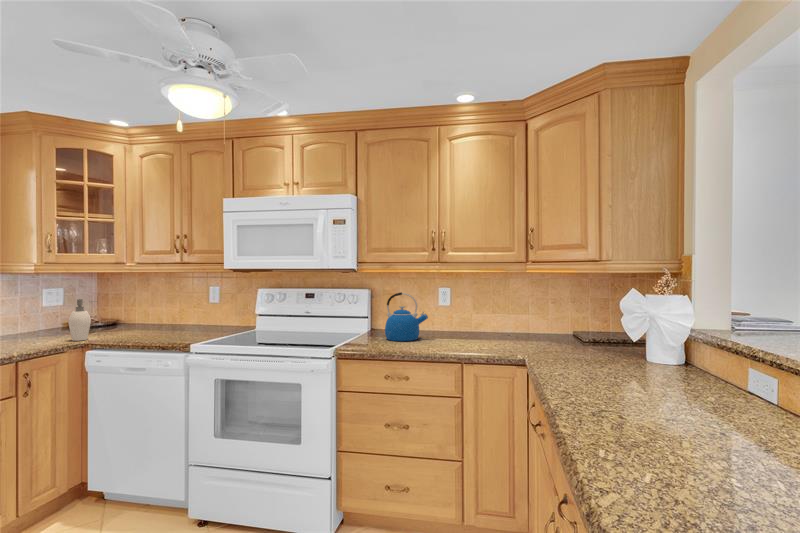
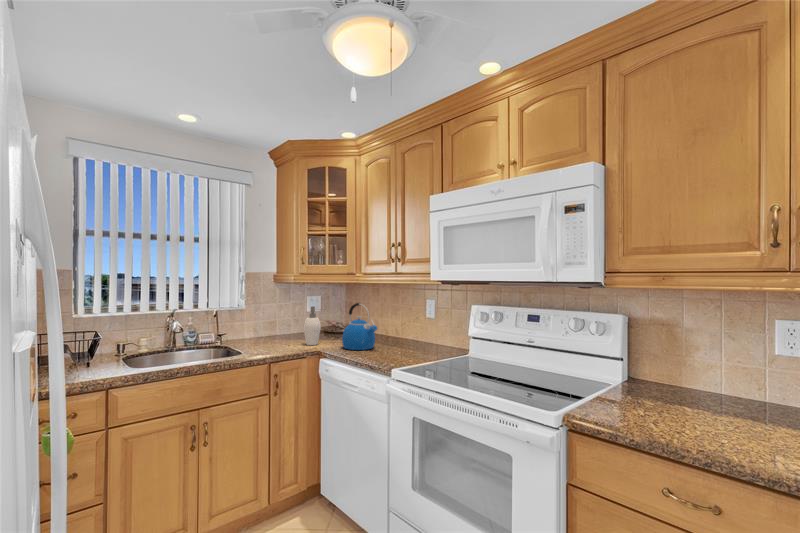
kettle: present [385,292,428,341] -> present [342,303,377,350]

